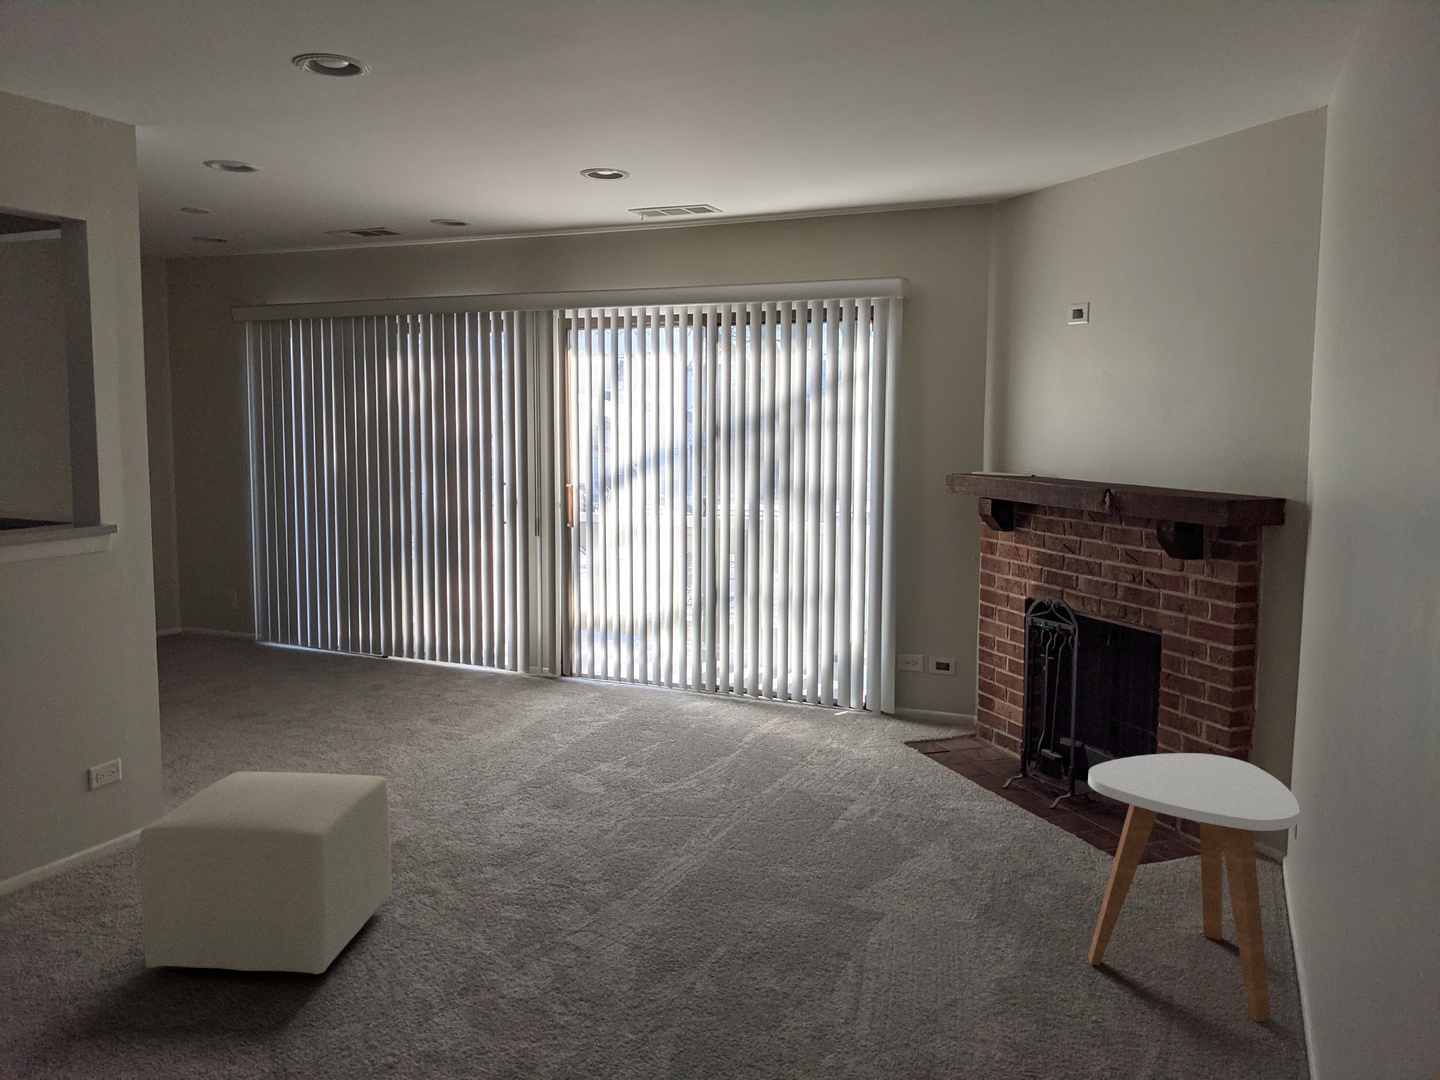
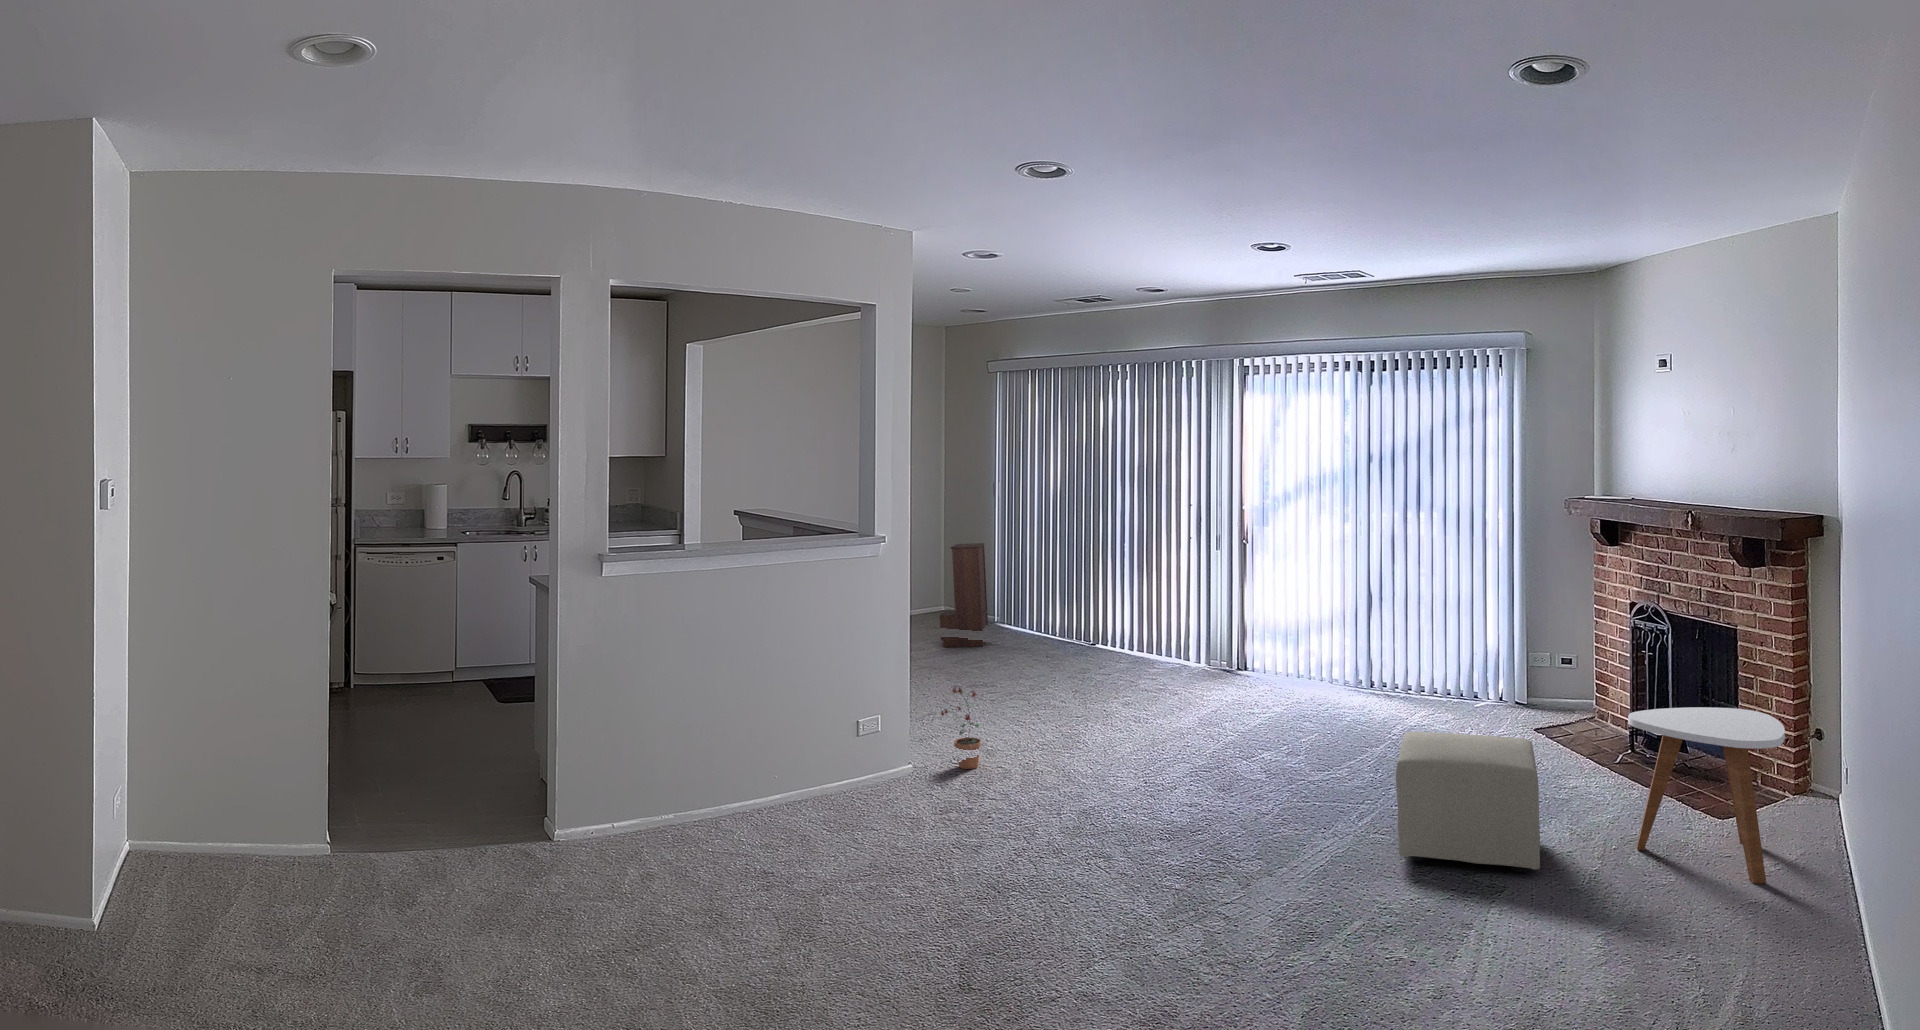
bookshelf: none [176,511,252,649] -> present [940,543,988,647]
potted plant: none [55,740,138,876] -> present [941,686,983,769]
ottoman: present [139,772,392,976] -> present [1396,732,1540,872]

